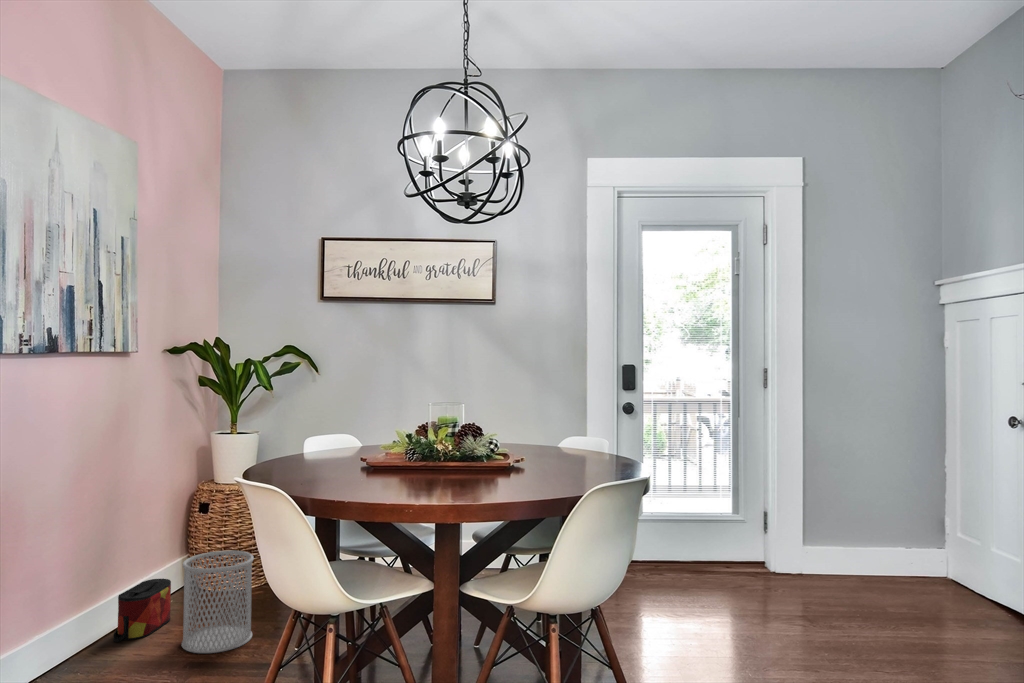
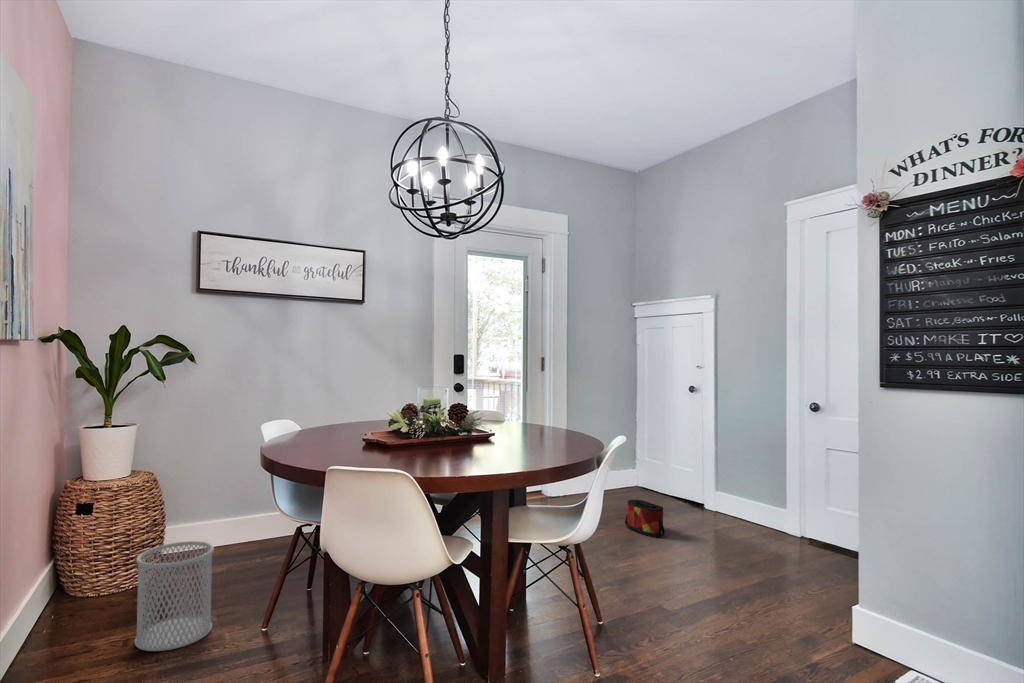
bag: present [113,579,171,642] -> present [625,499,665,538]

